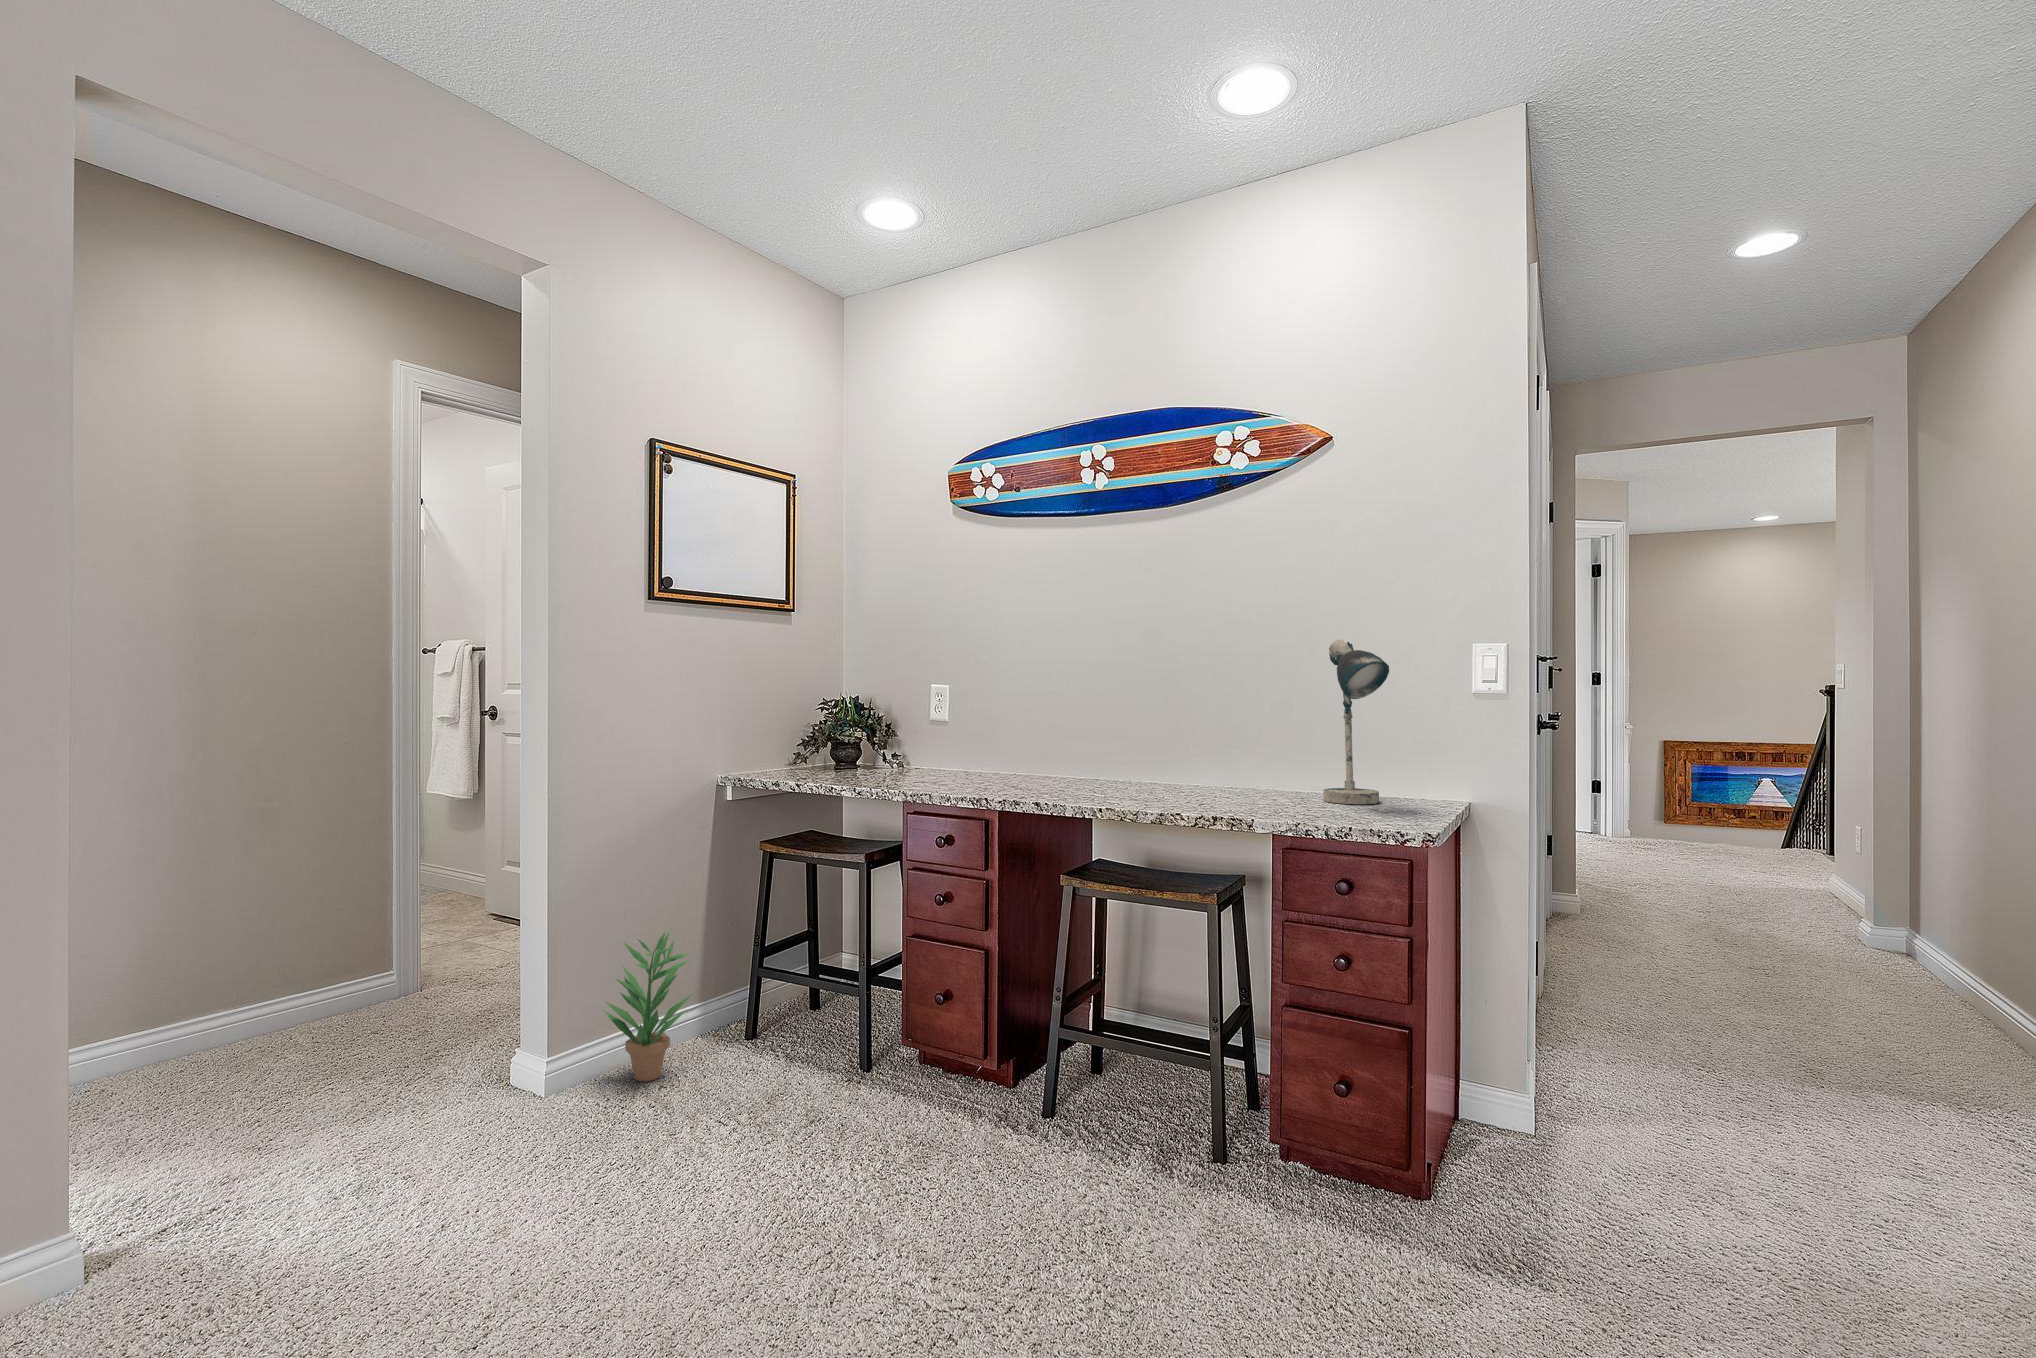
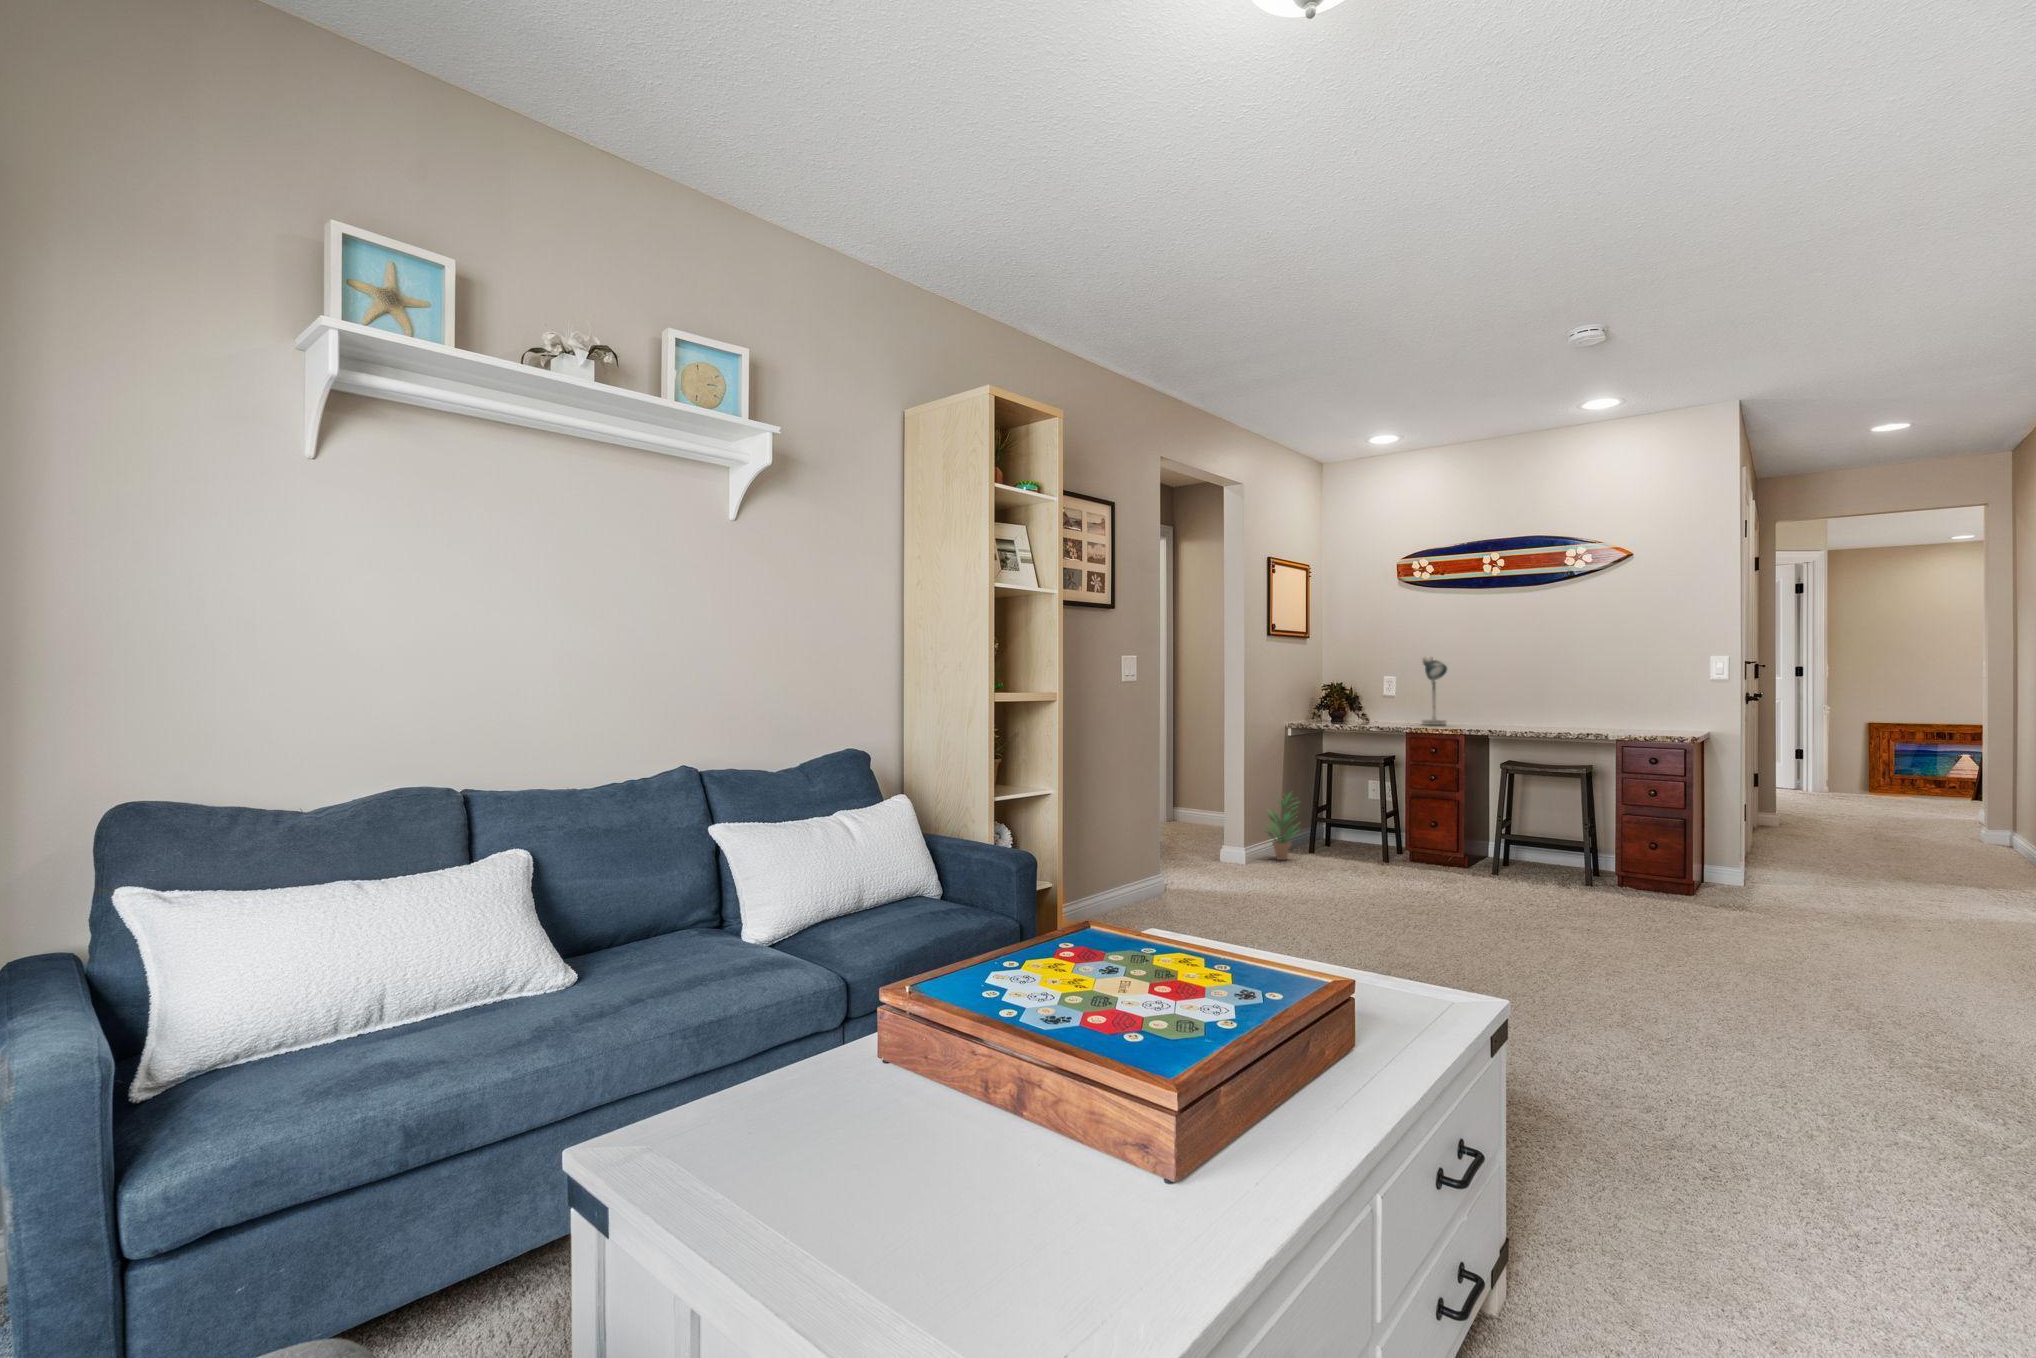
desk lamp: present [1324,639,1389,804] -> present [1422,656,1447,725]

